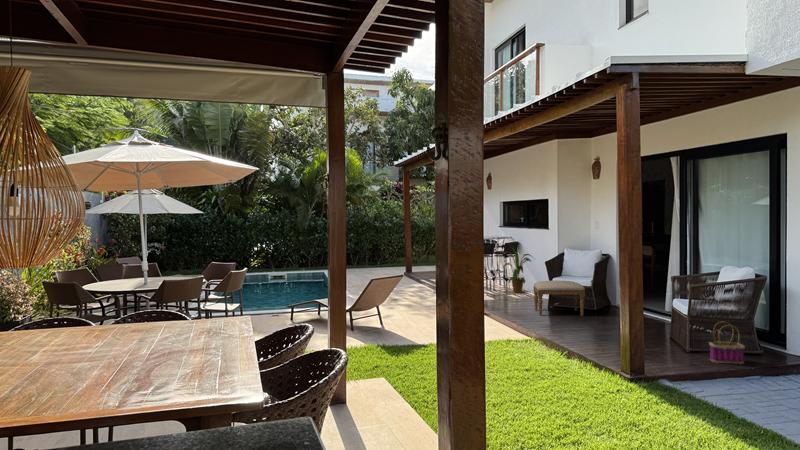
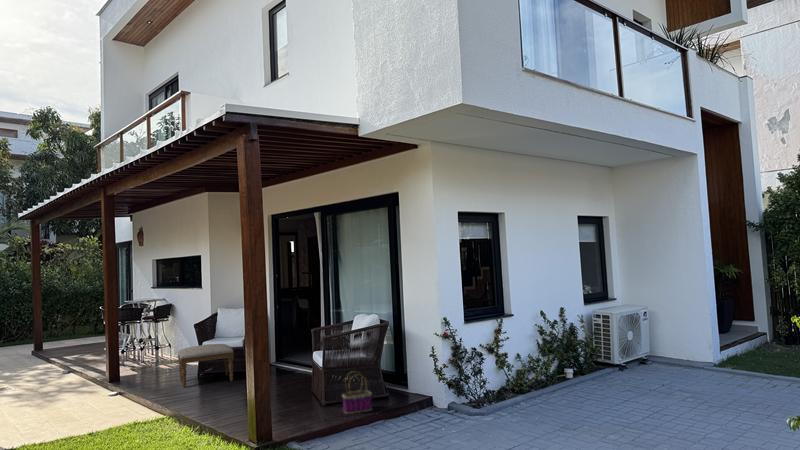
house plant: present [504,248,531,293] -> none [148,309,190,362]

